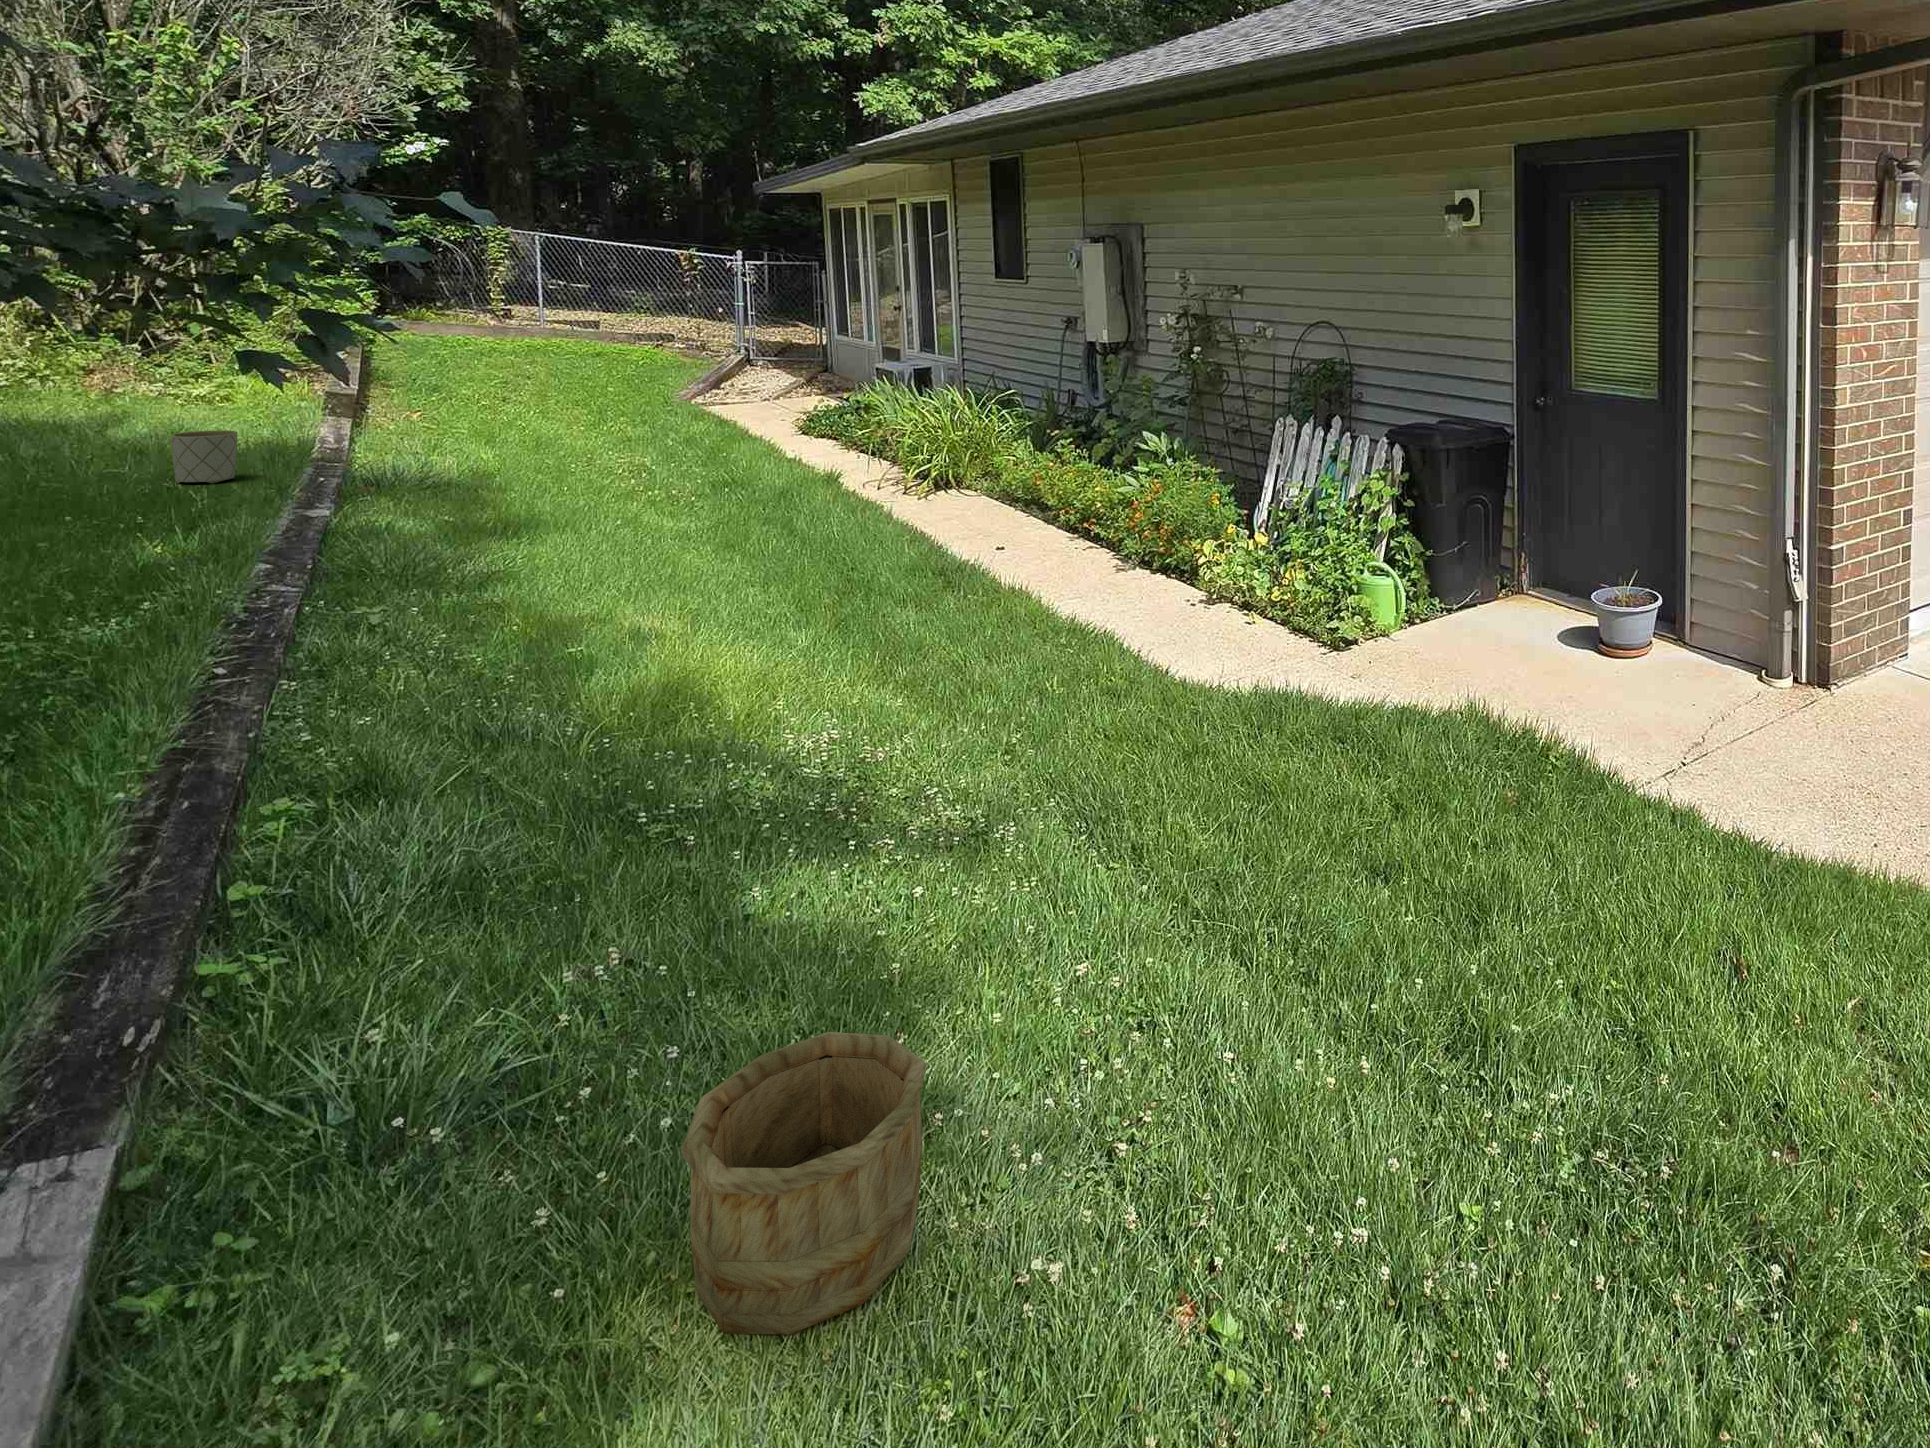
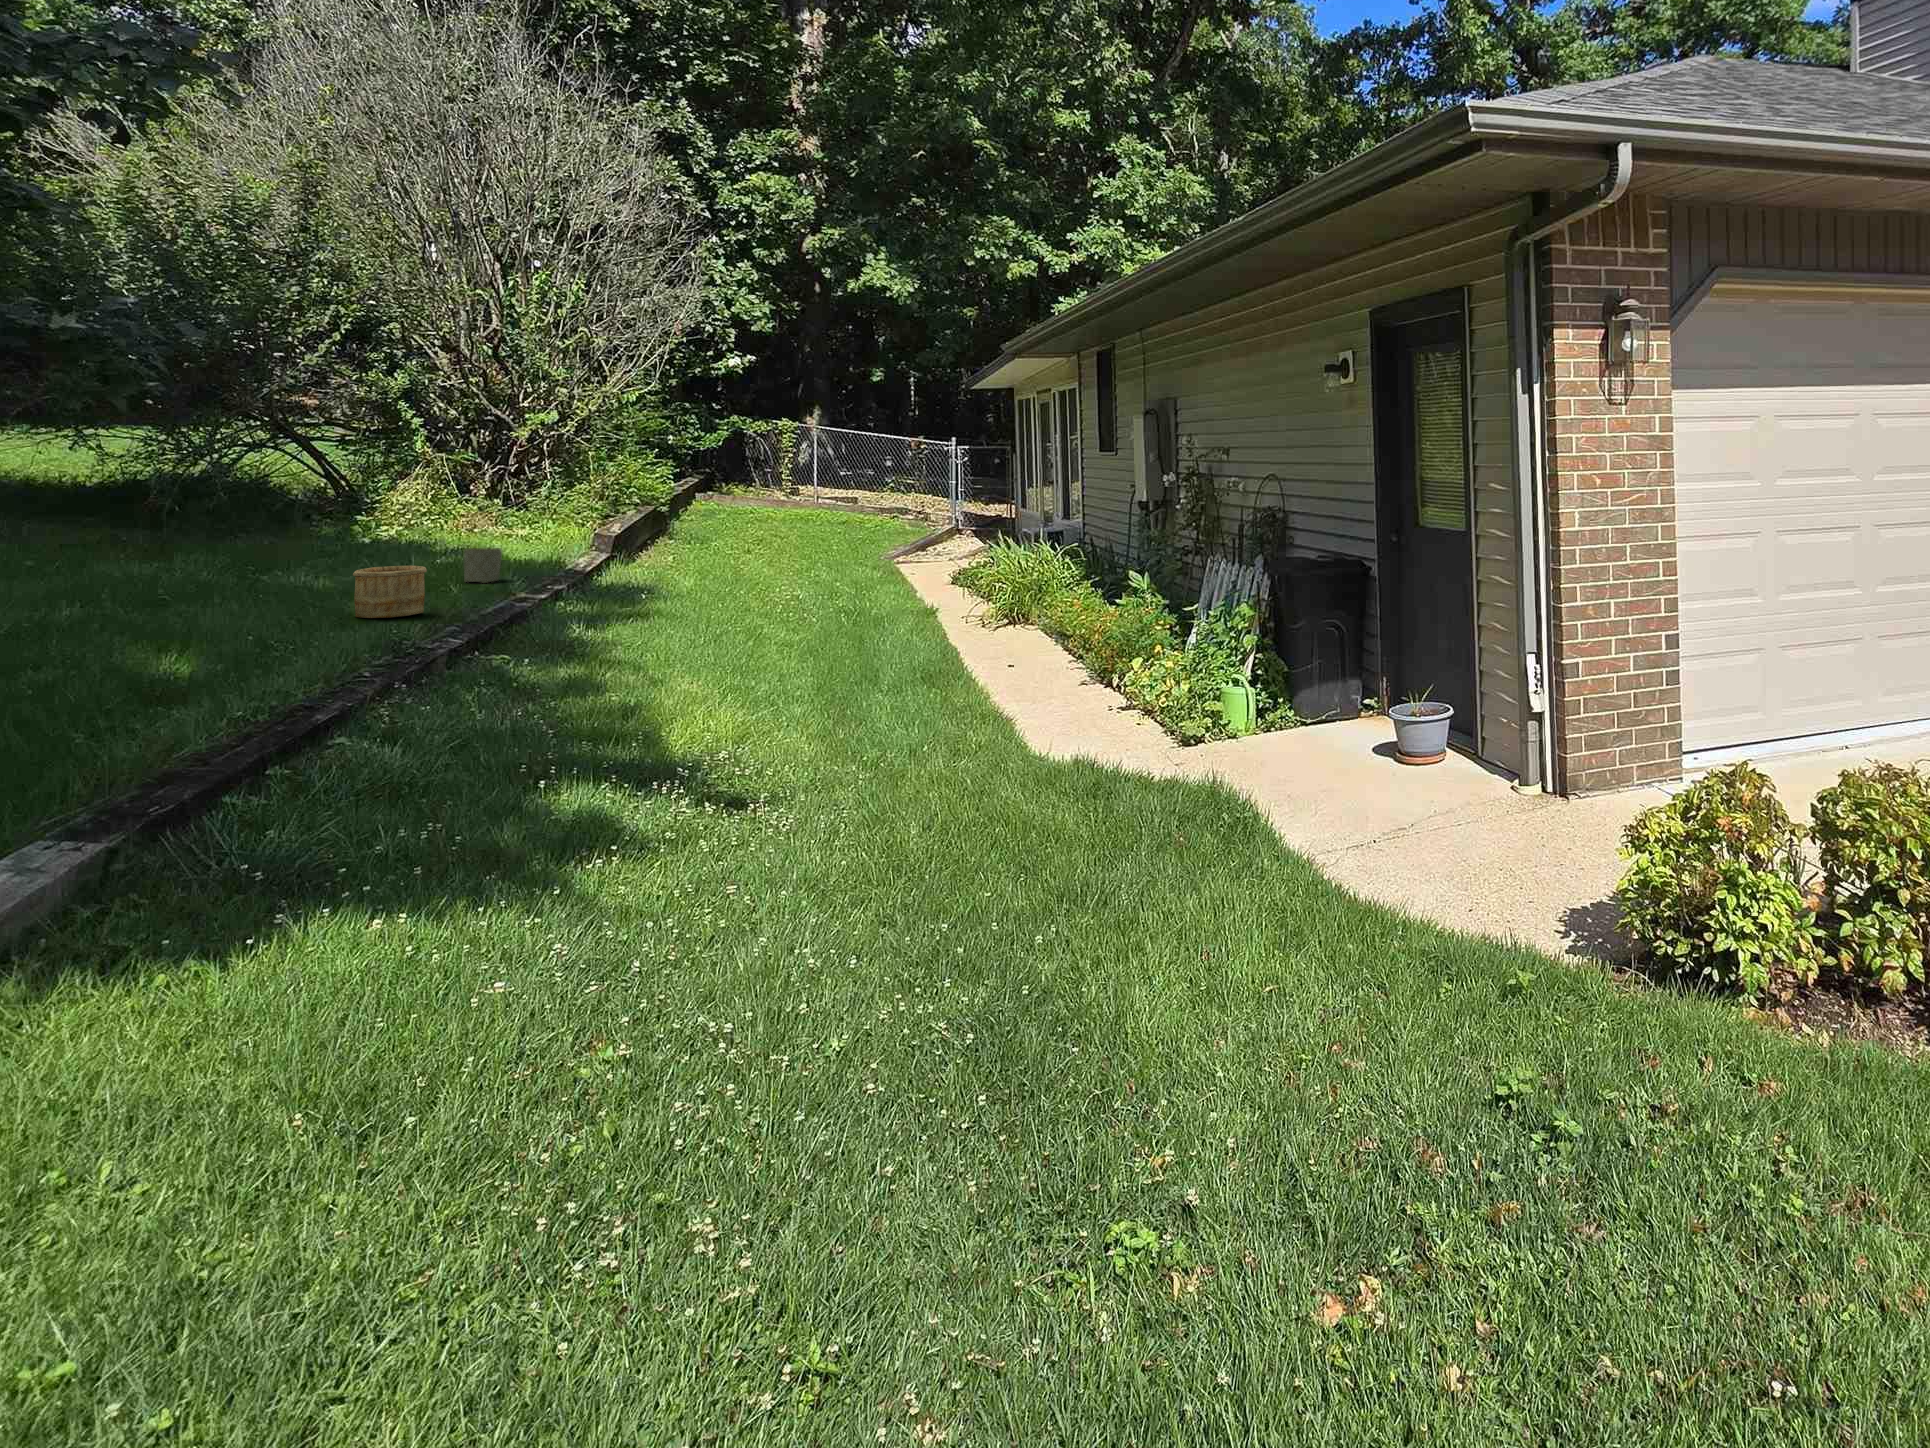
wooden bucket: present [681,1032,926,1334] -> present [353,566,427,618]

